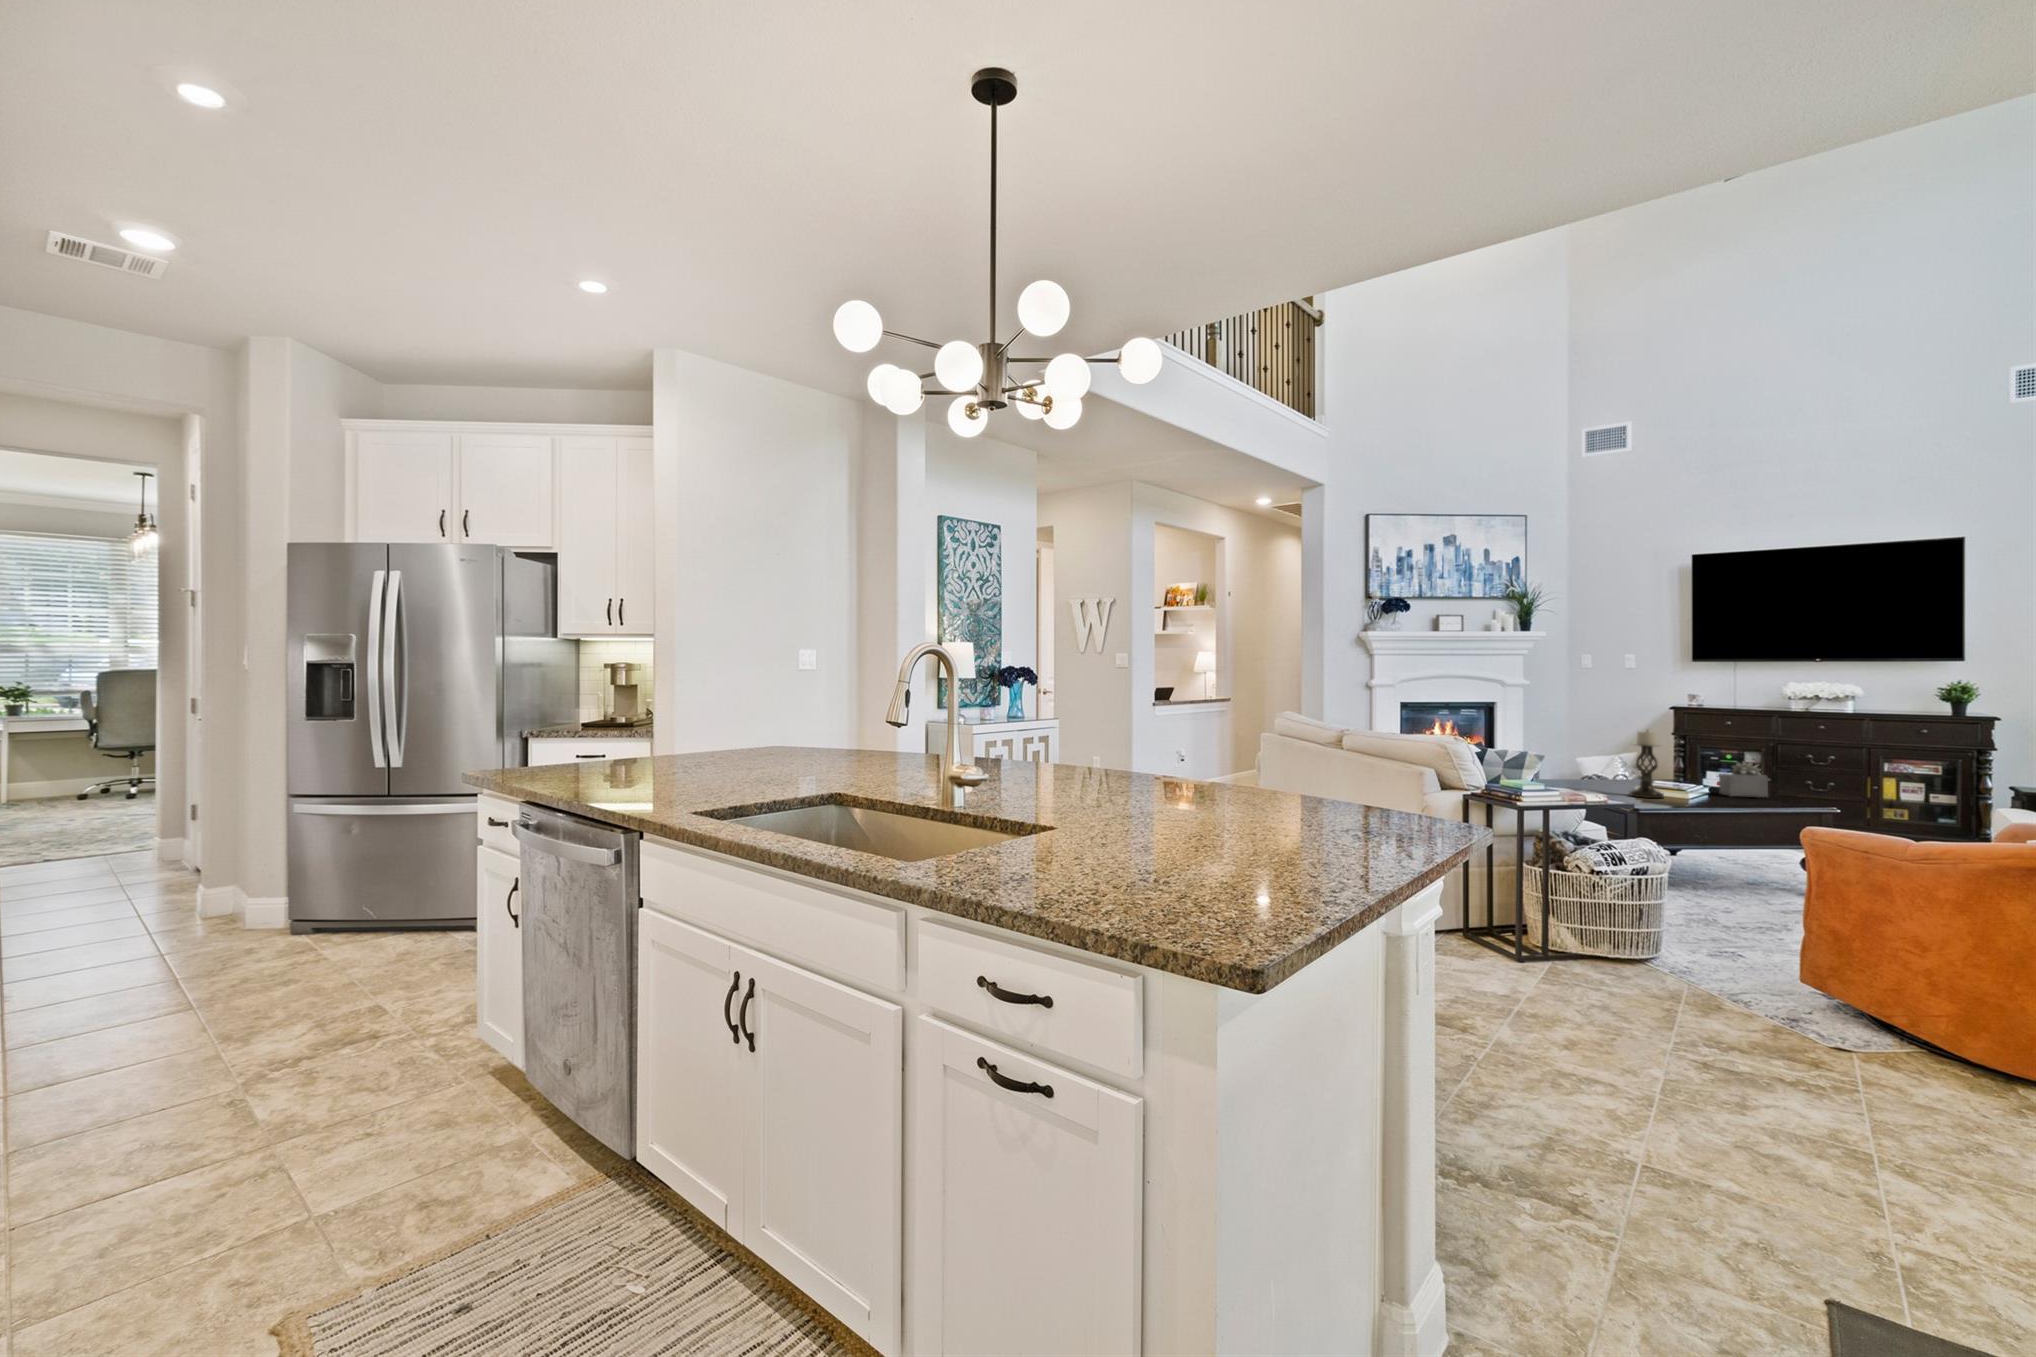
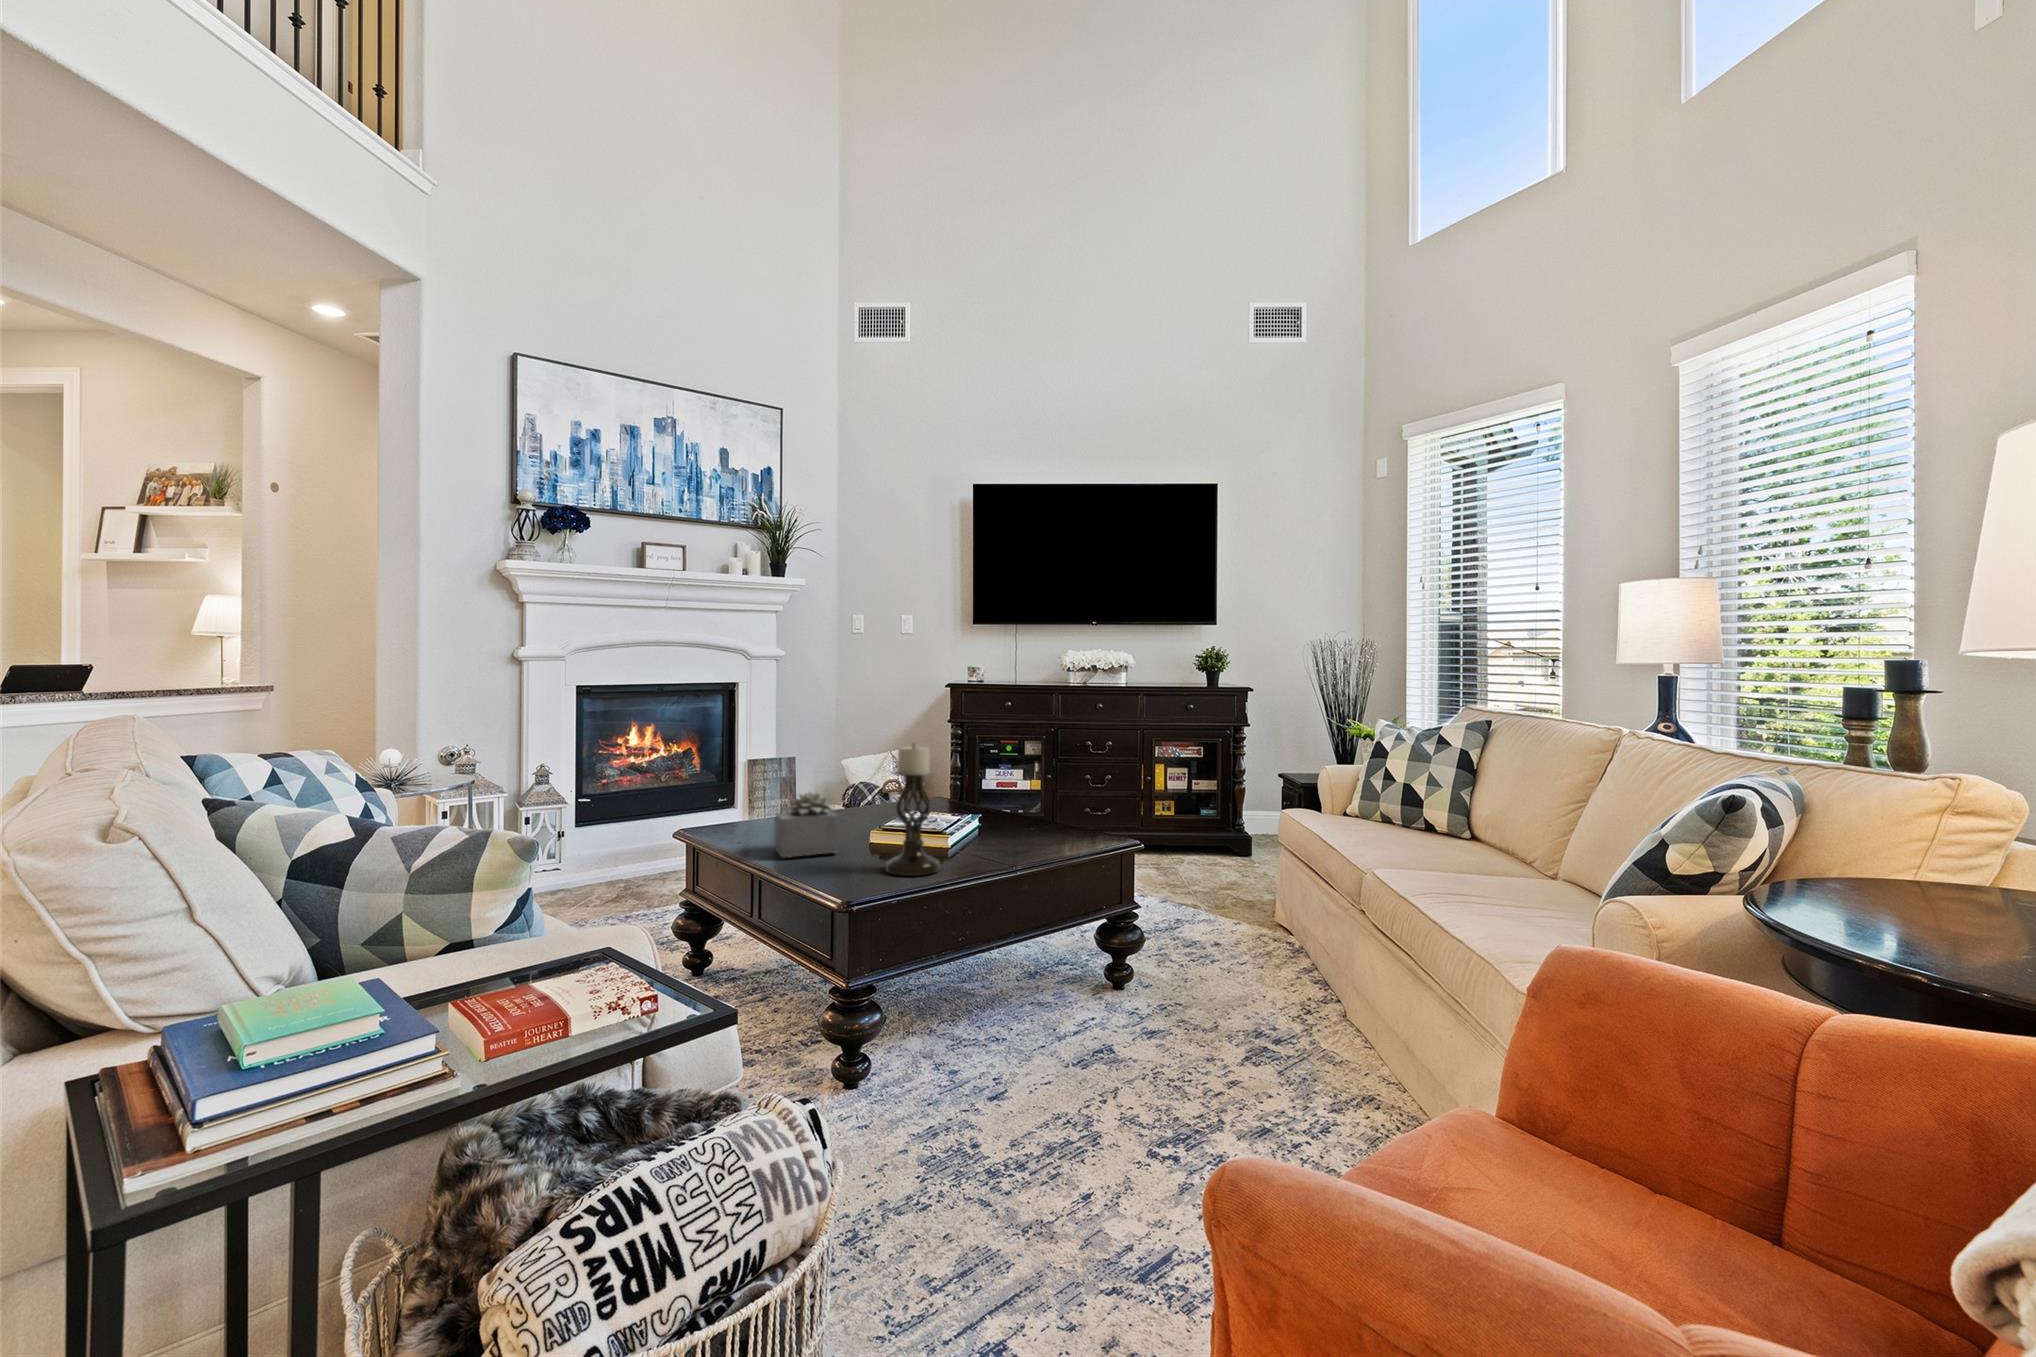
succulent plant: present [1719,762,1768,797] -> present [775,791,838,857]

